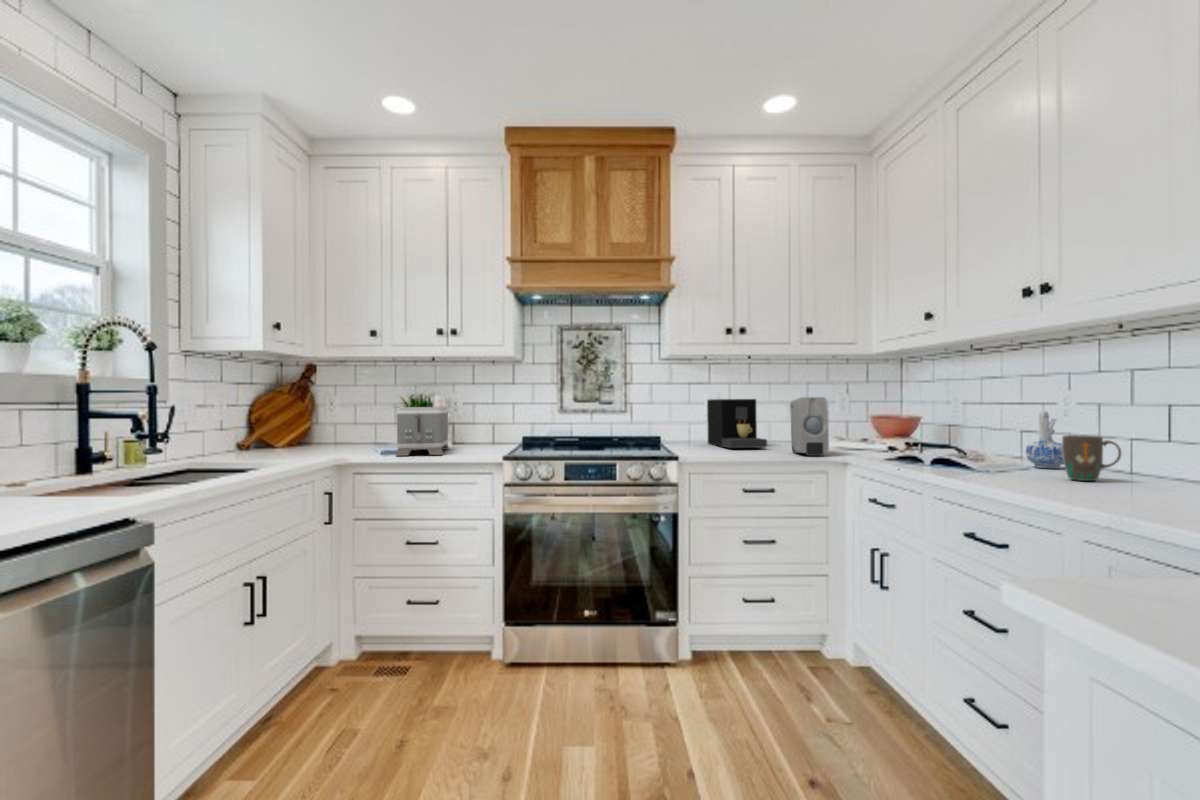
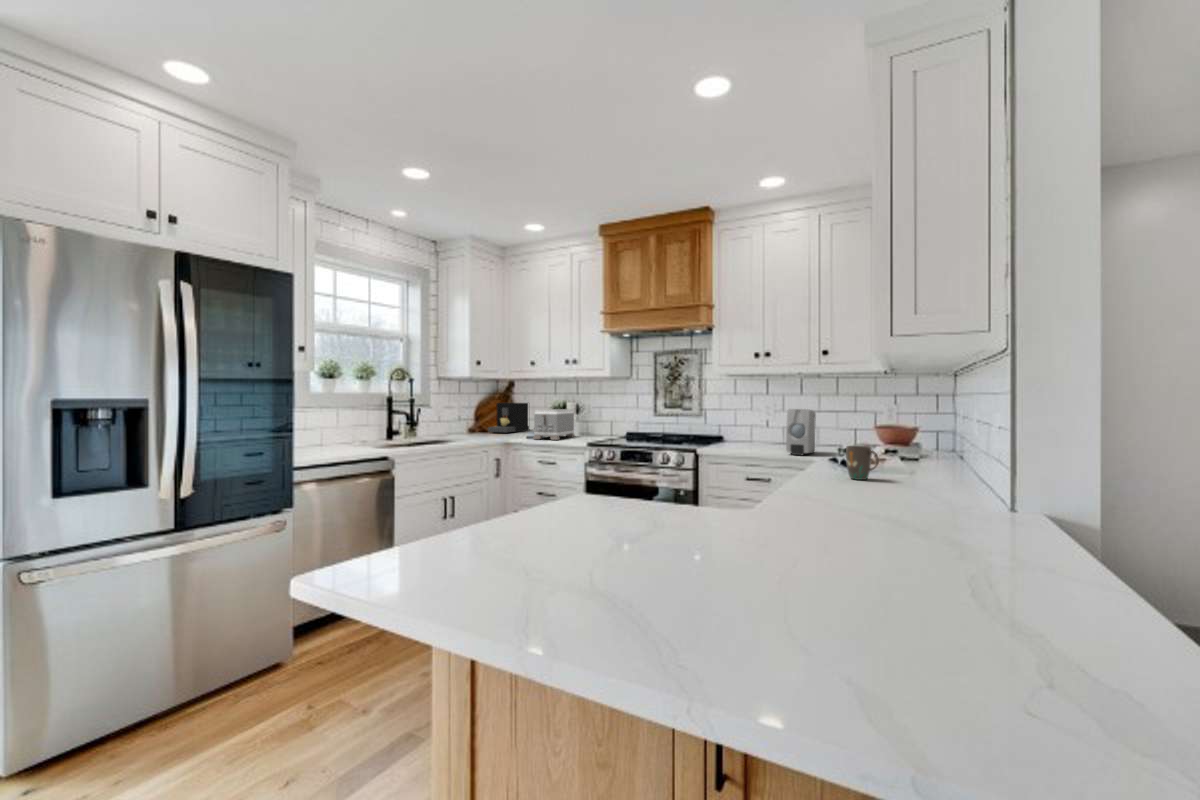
coffee maker: present [707,399,767,448] -> present [488,403,529,432]
ceramic pitcher: present [1026,411,1064,468] -> none [884,427,915,473]

